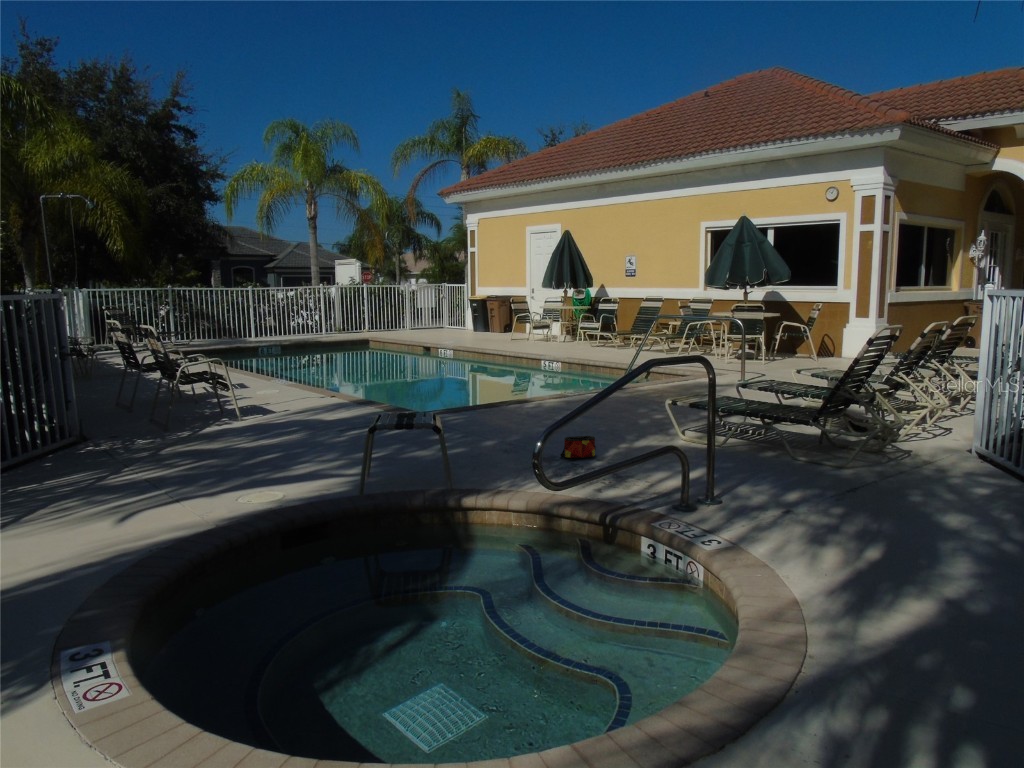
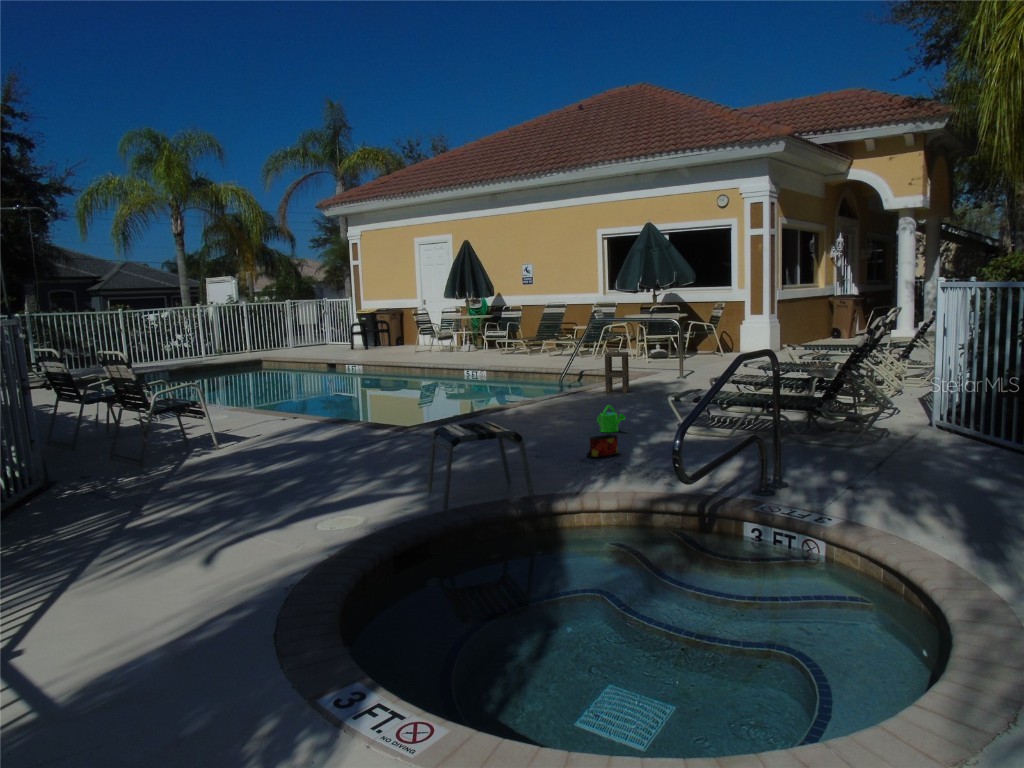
bench: none [457,307,497,335] -> present [350,320,392,349]
side table: none [651,351,679,395] -> present [605,352,629,394]
watering can: none [602,405,627,434] -> present [597,405,625,432]

